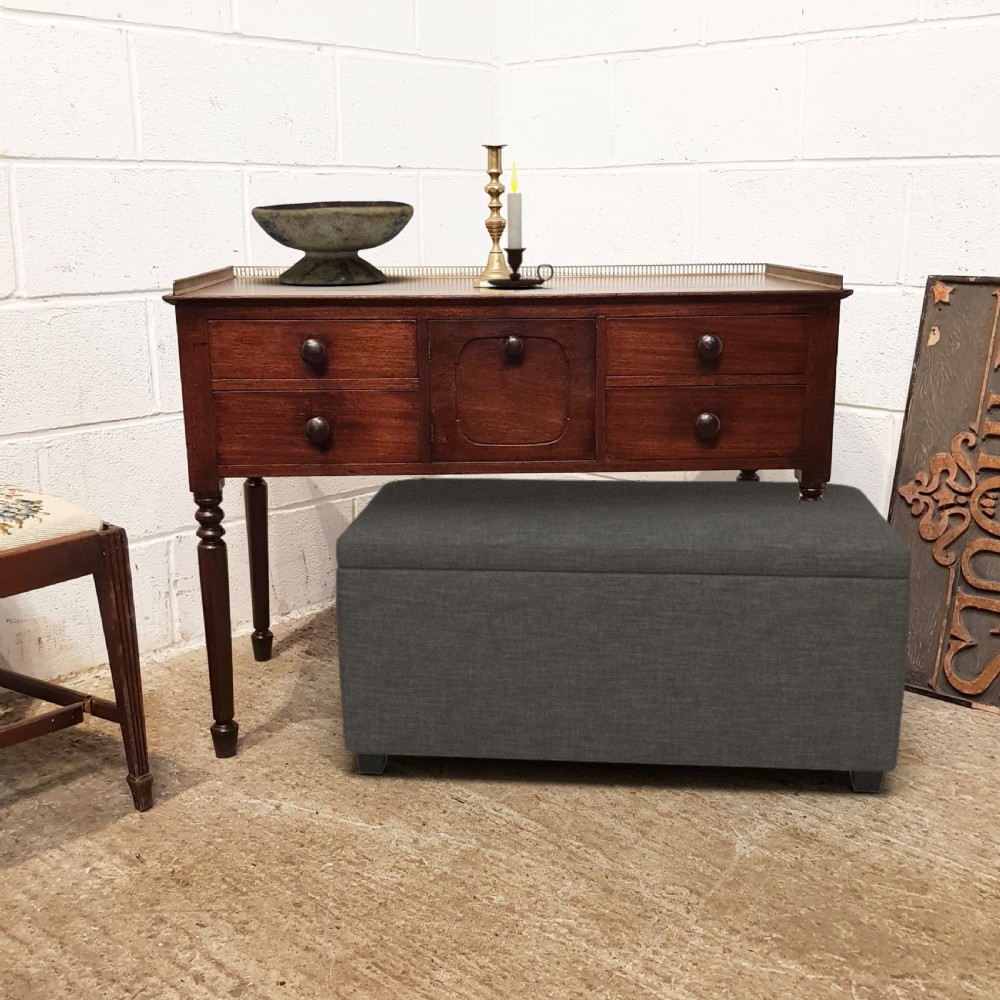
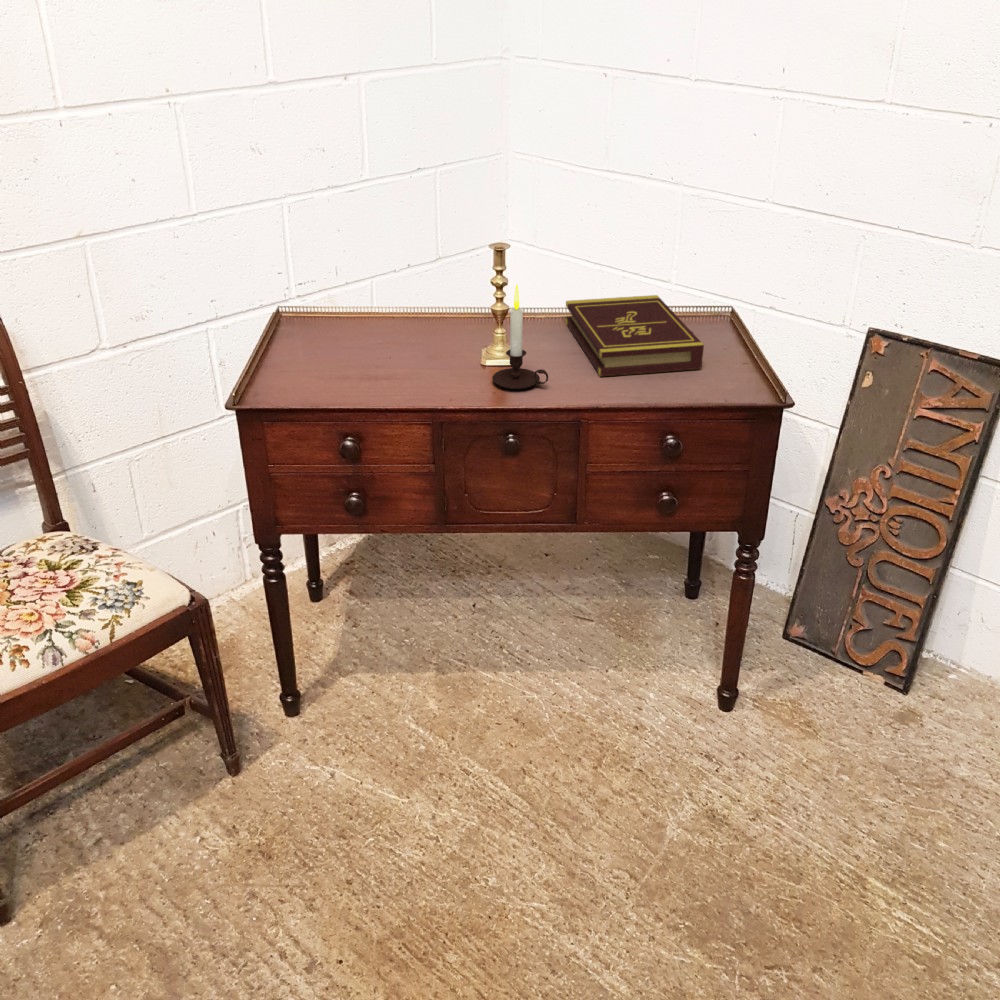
decorative bowl: present [252,201,414,285] -> none [292,264,431,366]
book: none [570,245,735,284] -> present [565,295,704,376]
ottoman: present [336,478,912,793] -> none [371,496,820,773]

